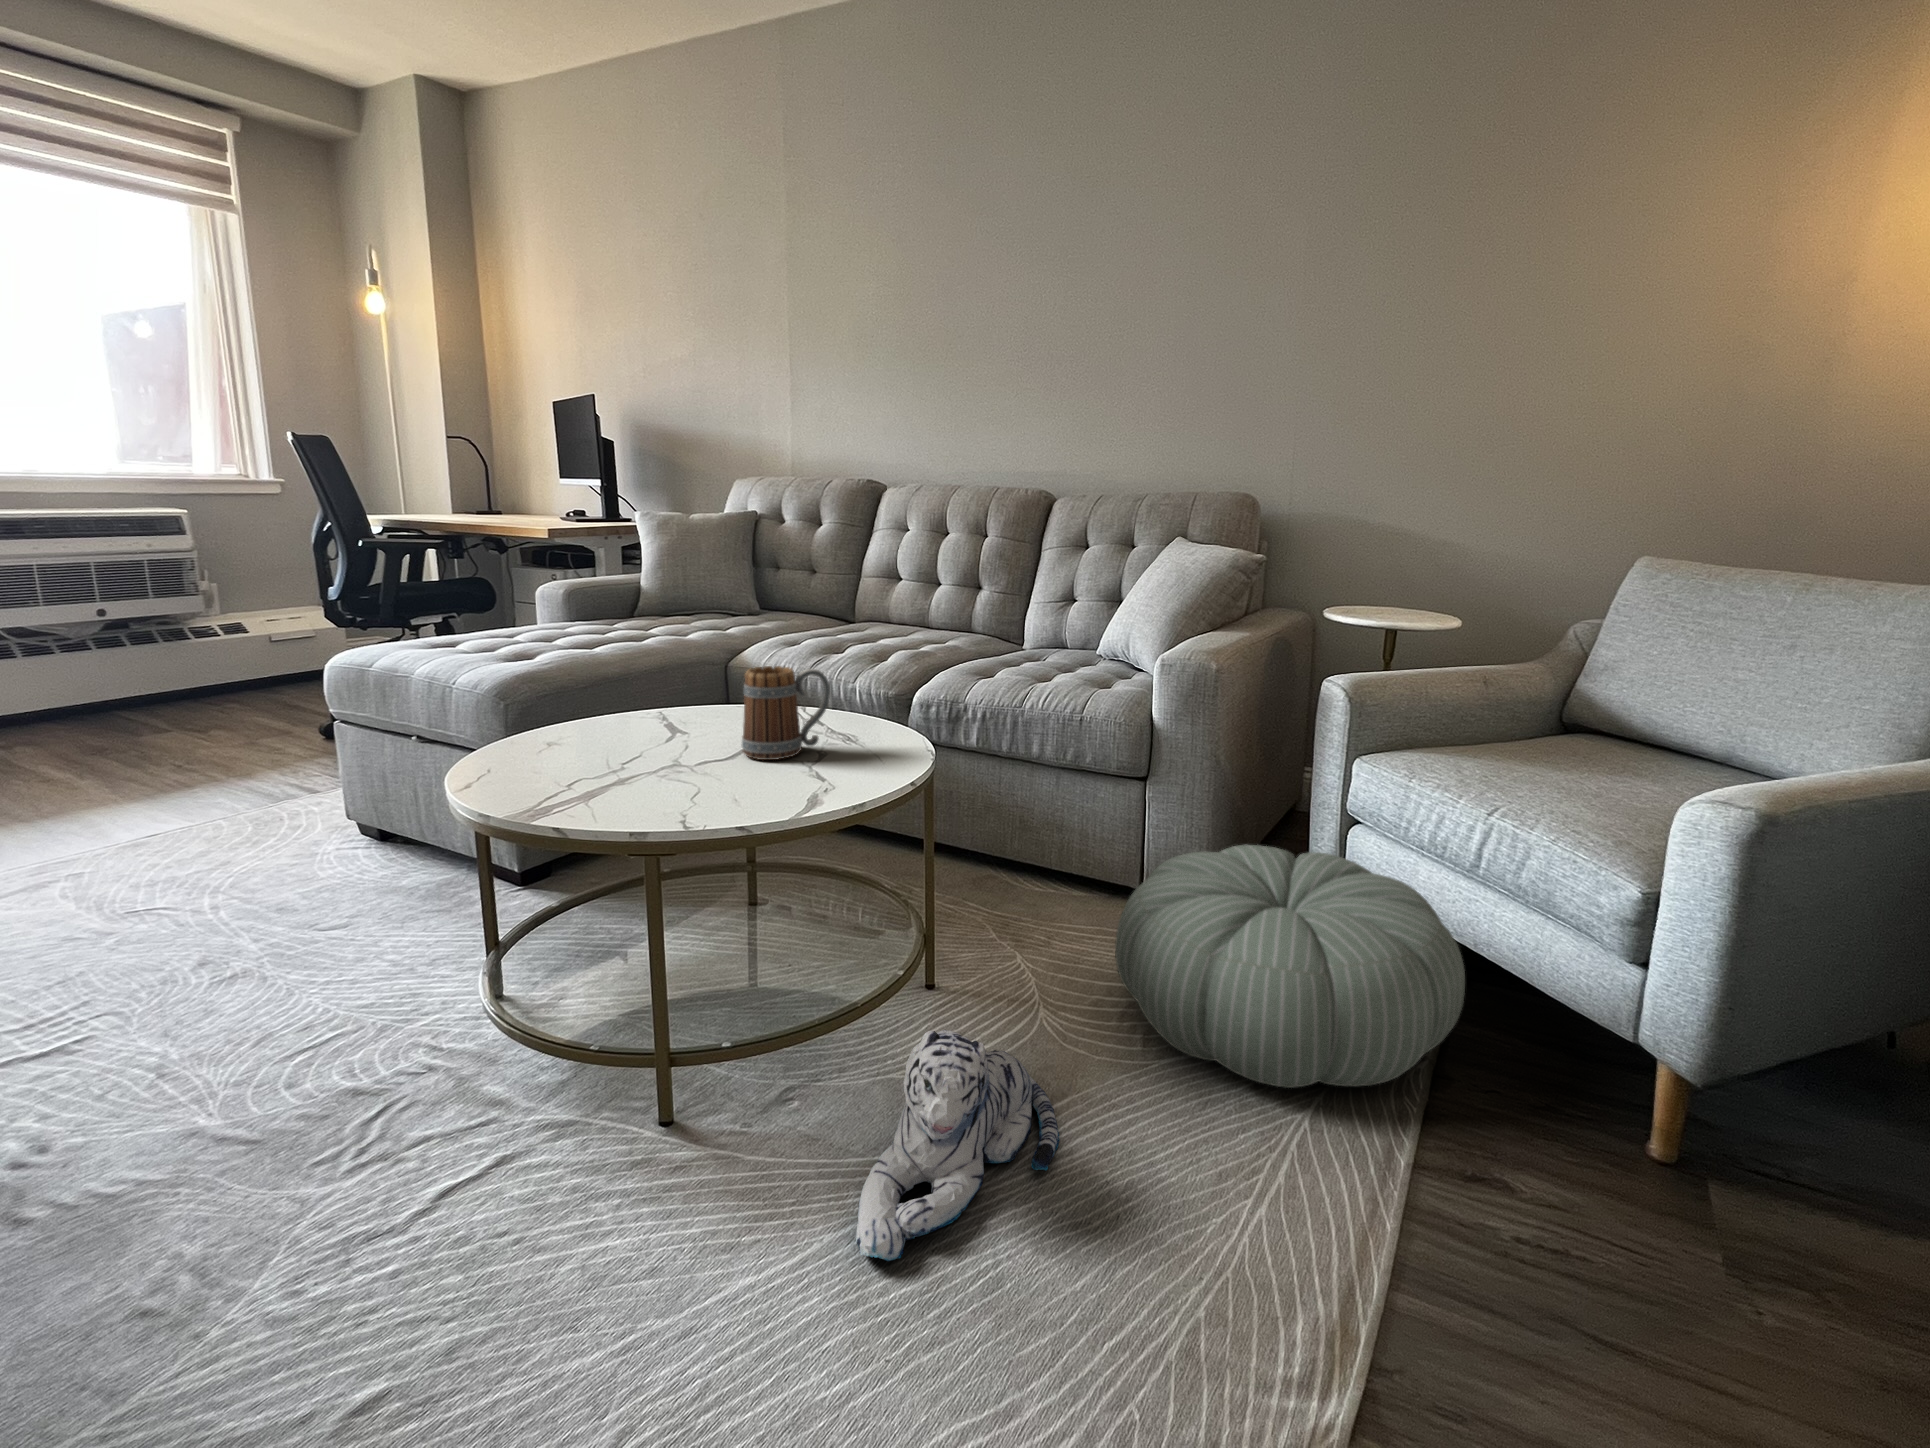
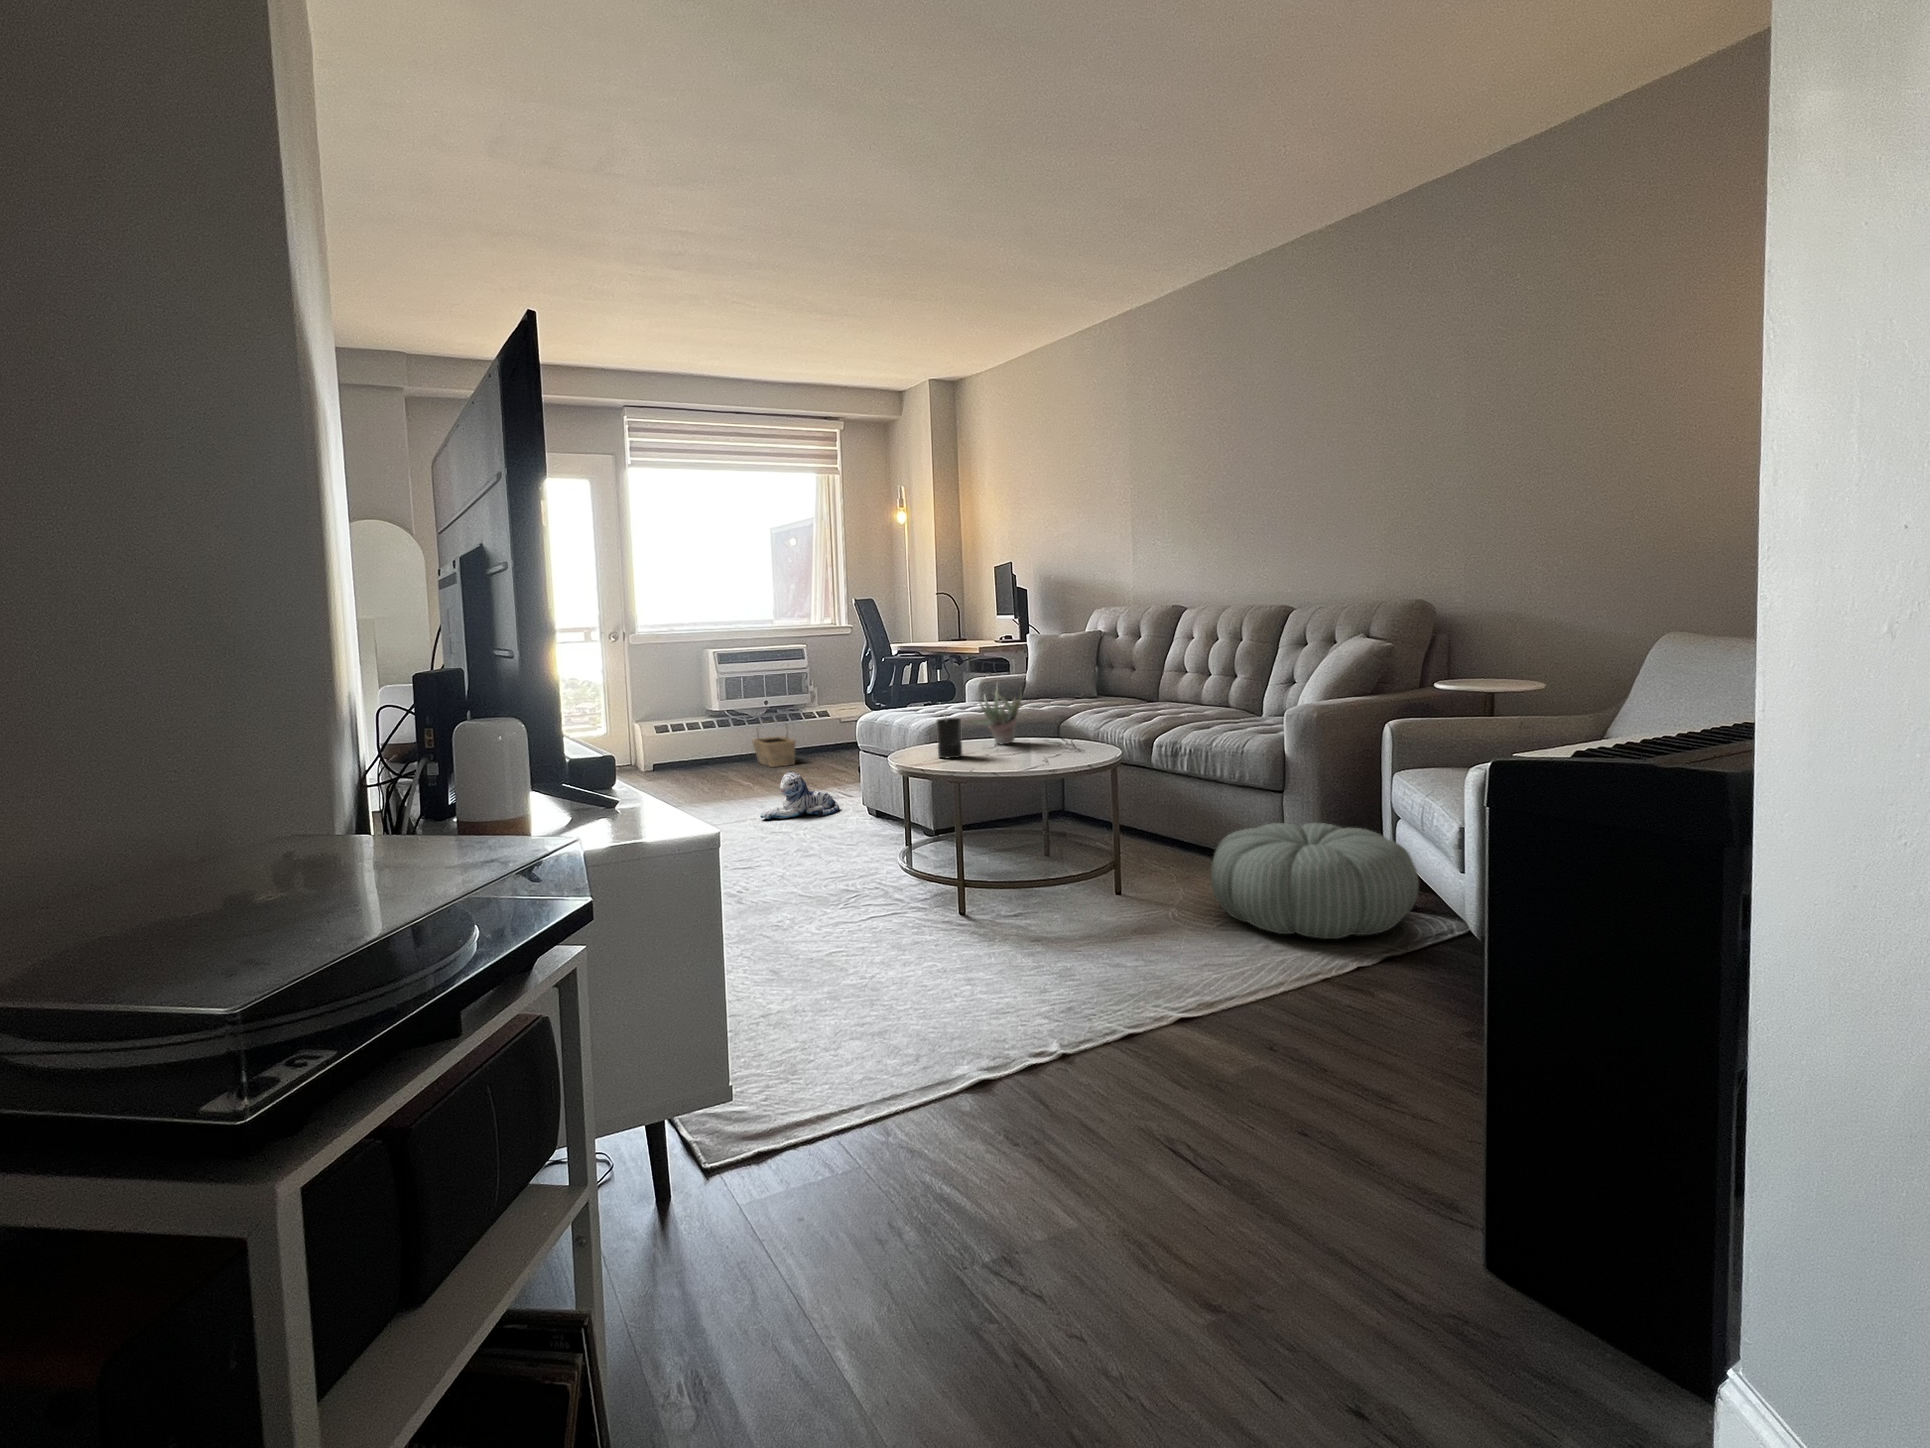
succulent plant: none [598,602,712,729] -> present [968,688,1022,744]
basket: none [68,643,174,730] -> present [752,735,796,767]
mug: present [742,666,830,760] -> none [1026,710,1069,755]
candle: none [534,681,601,783] -> present [937,718,962,758]
plush toy: present [856,1030,1059,1261] -> present [760,771,840,819]

